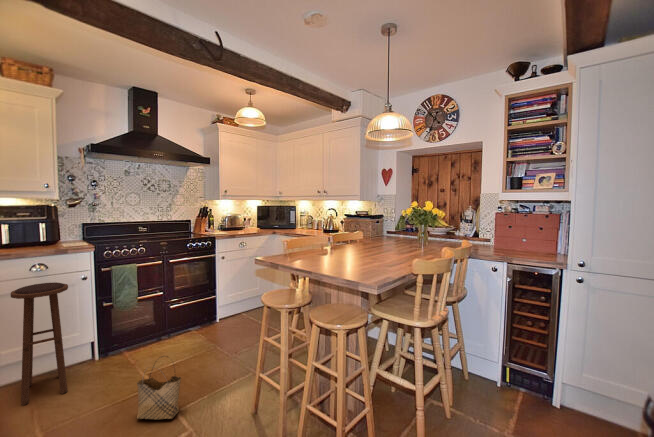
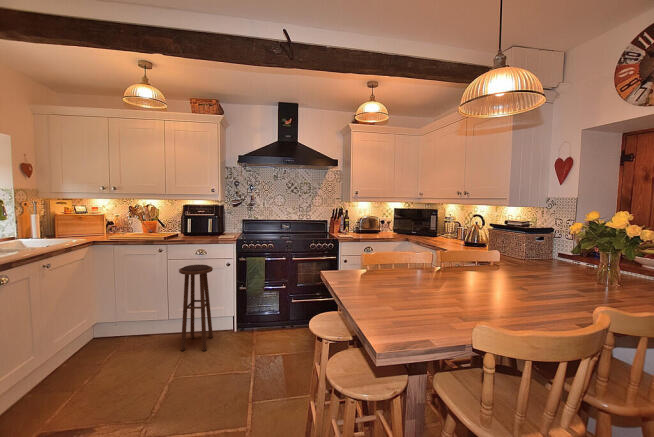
woven basket: present [137,356,181,419] -> none [225,344,257,402]

